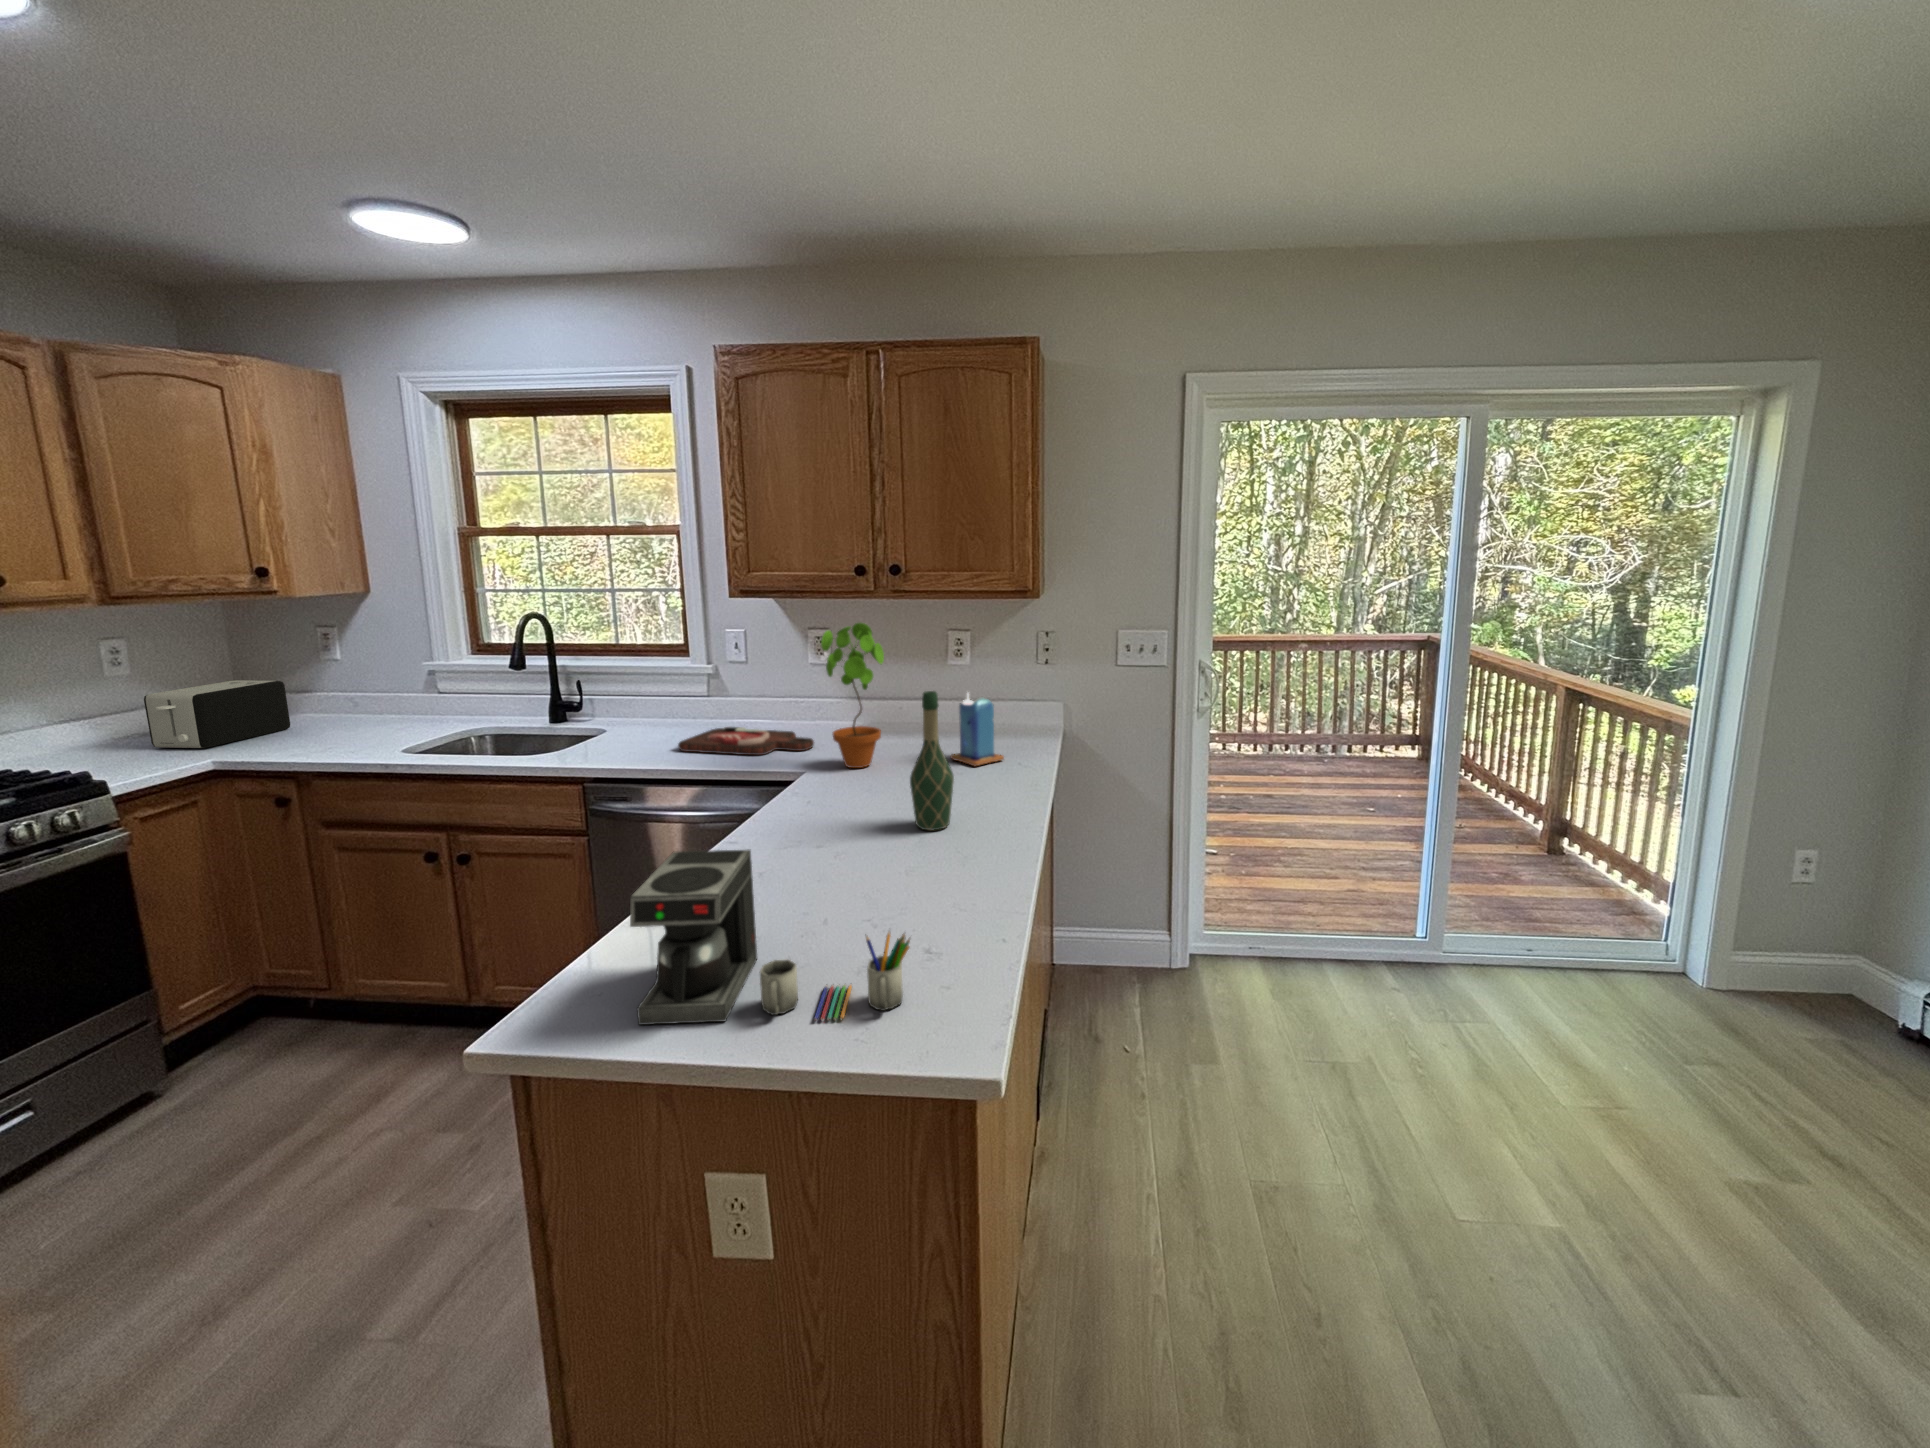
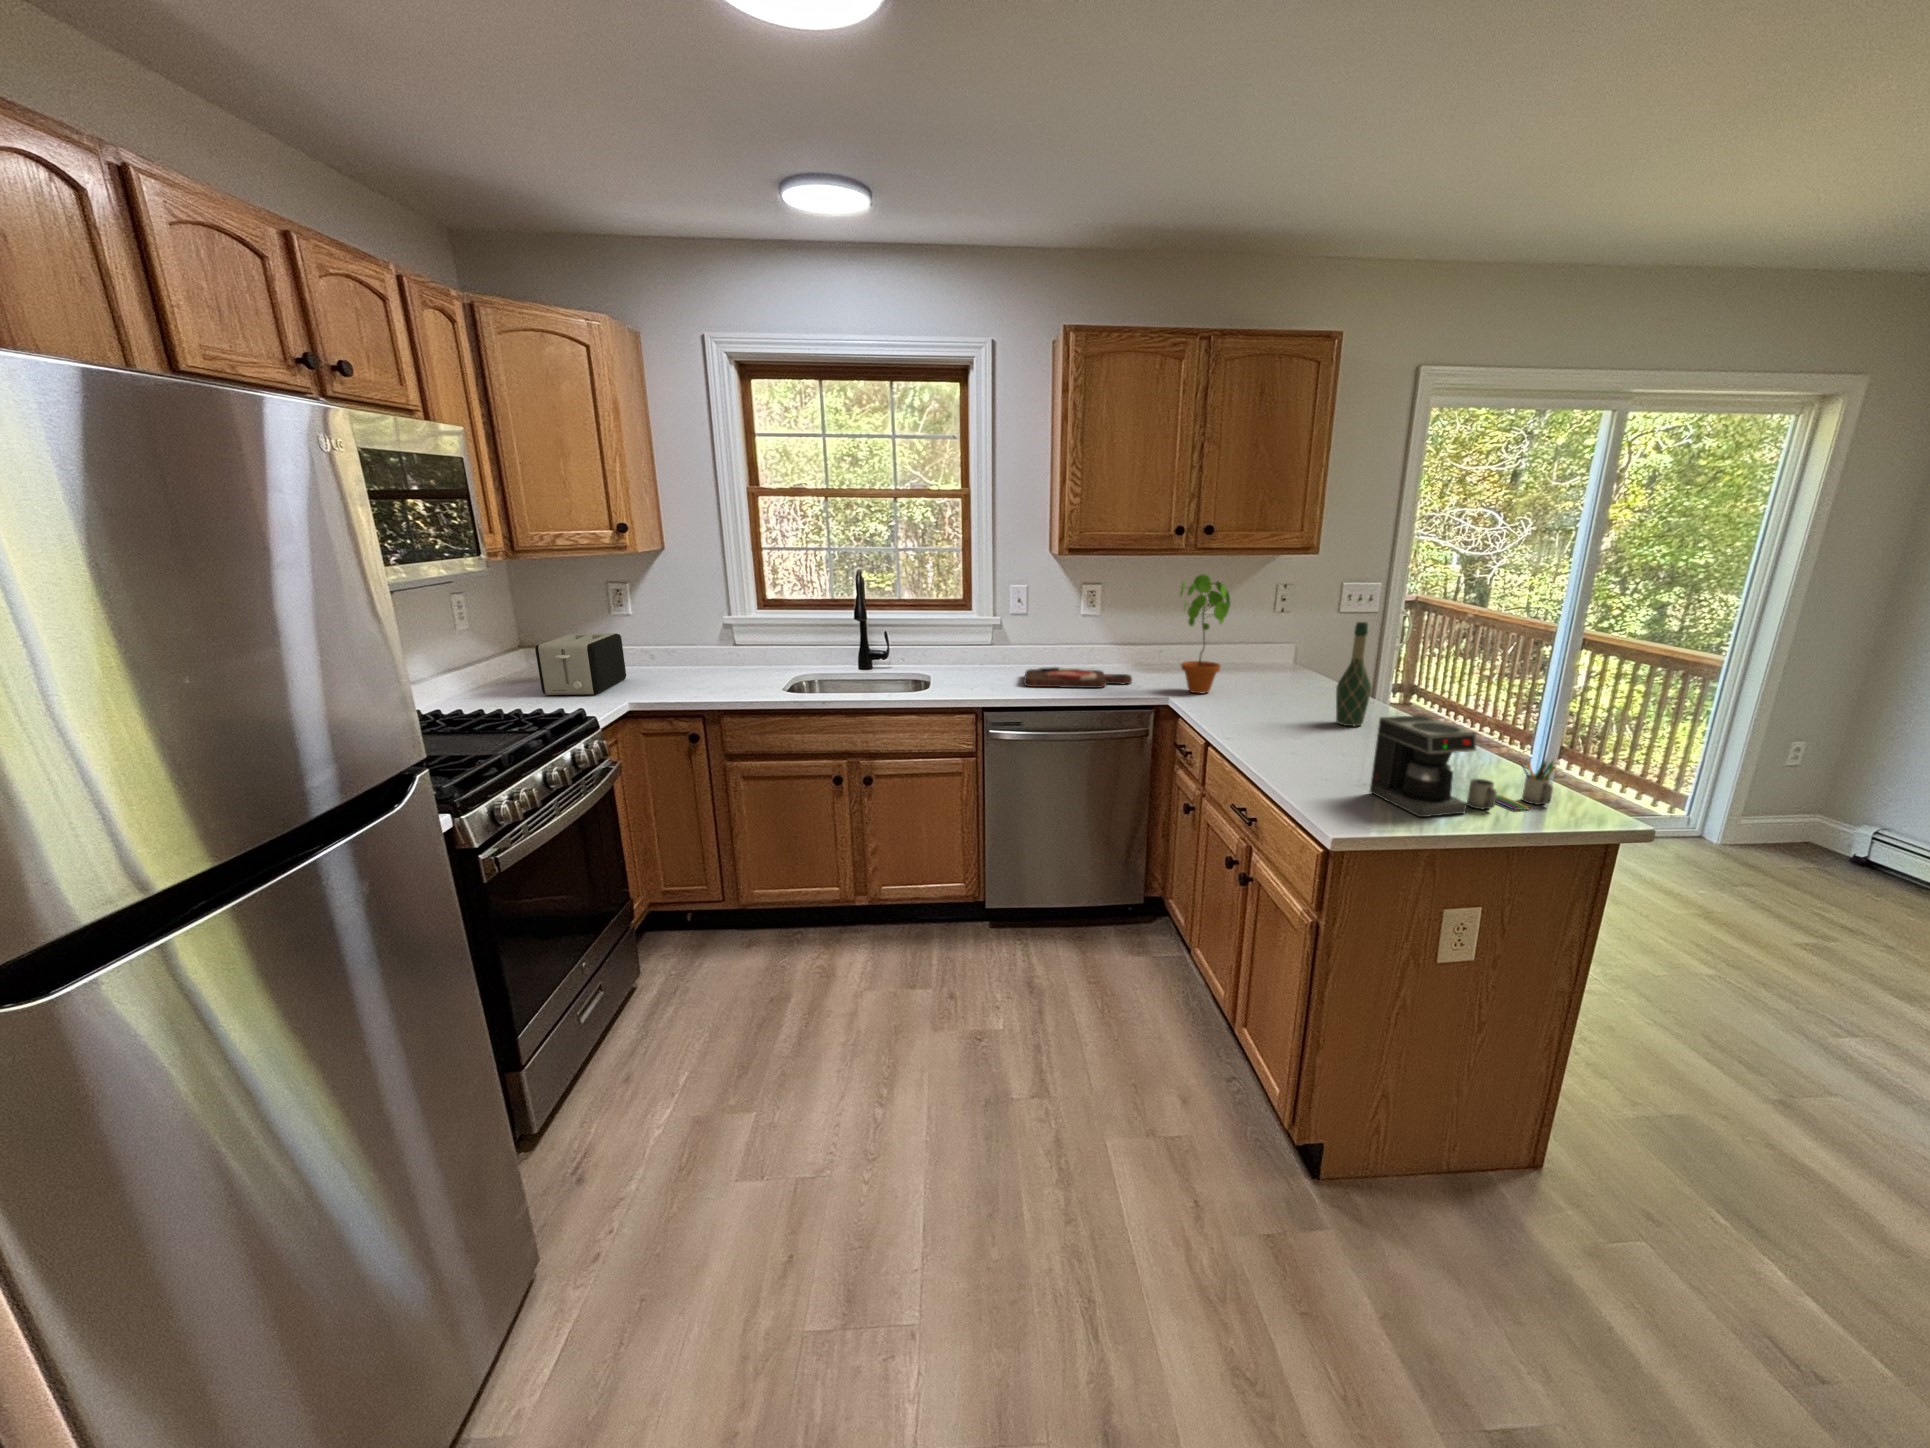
candle: present [950,693,1004,767] -> none [1260,631,1302,690]

